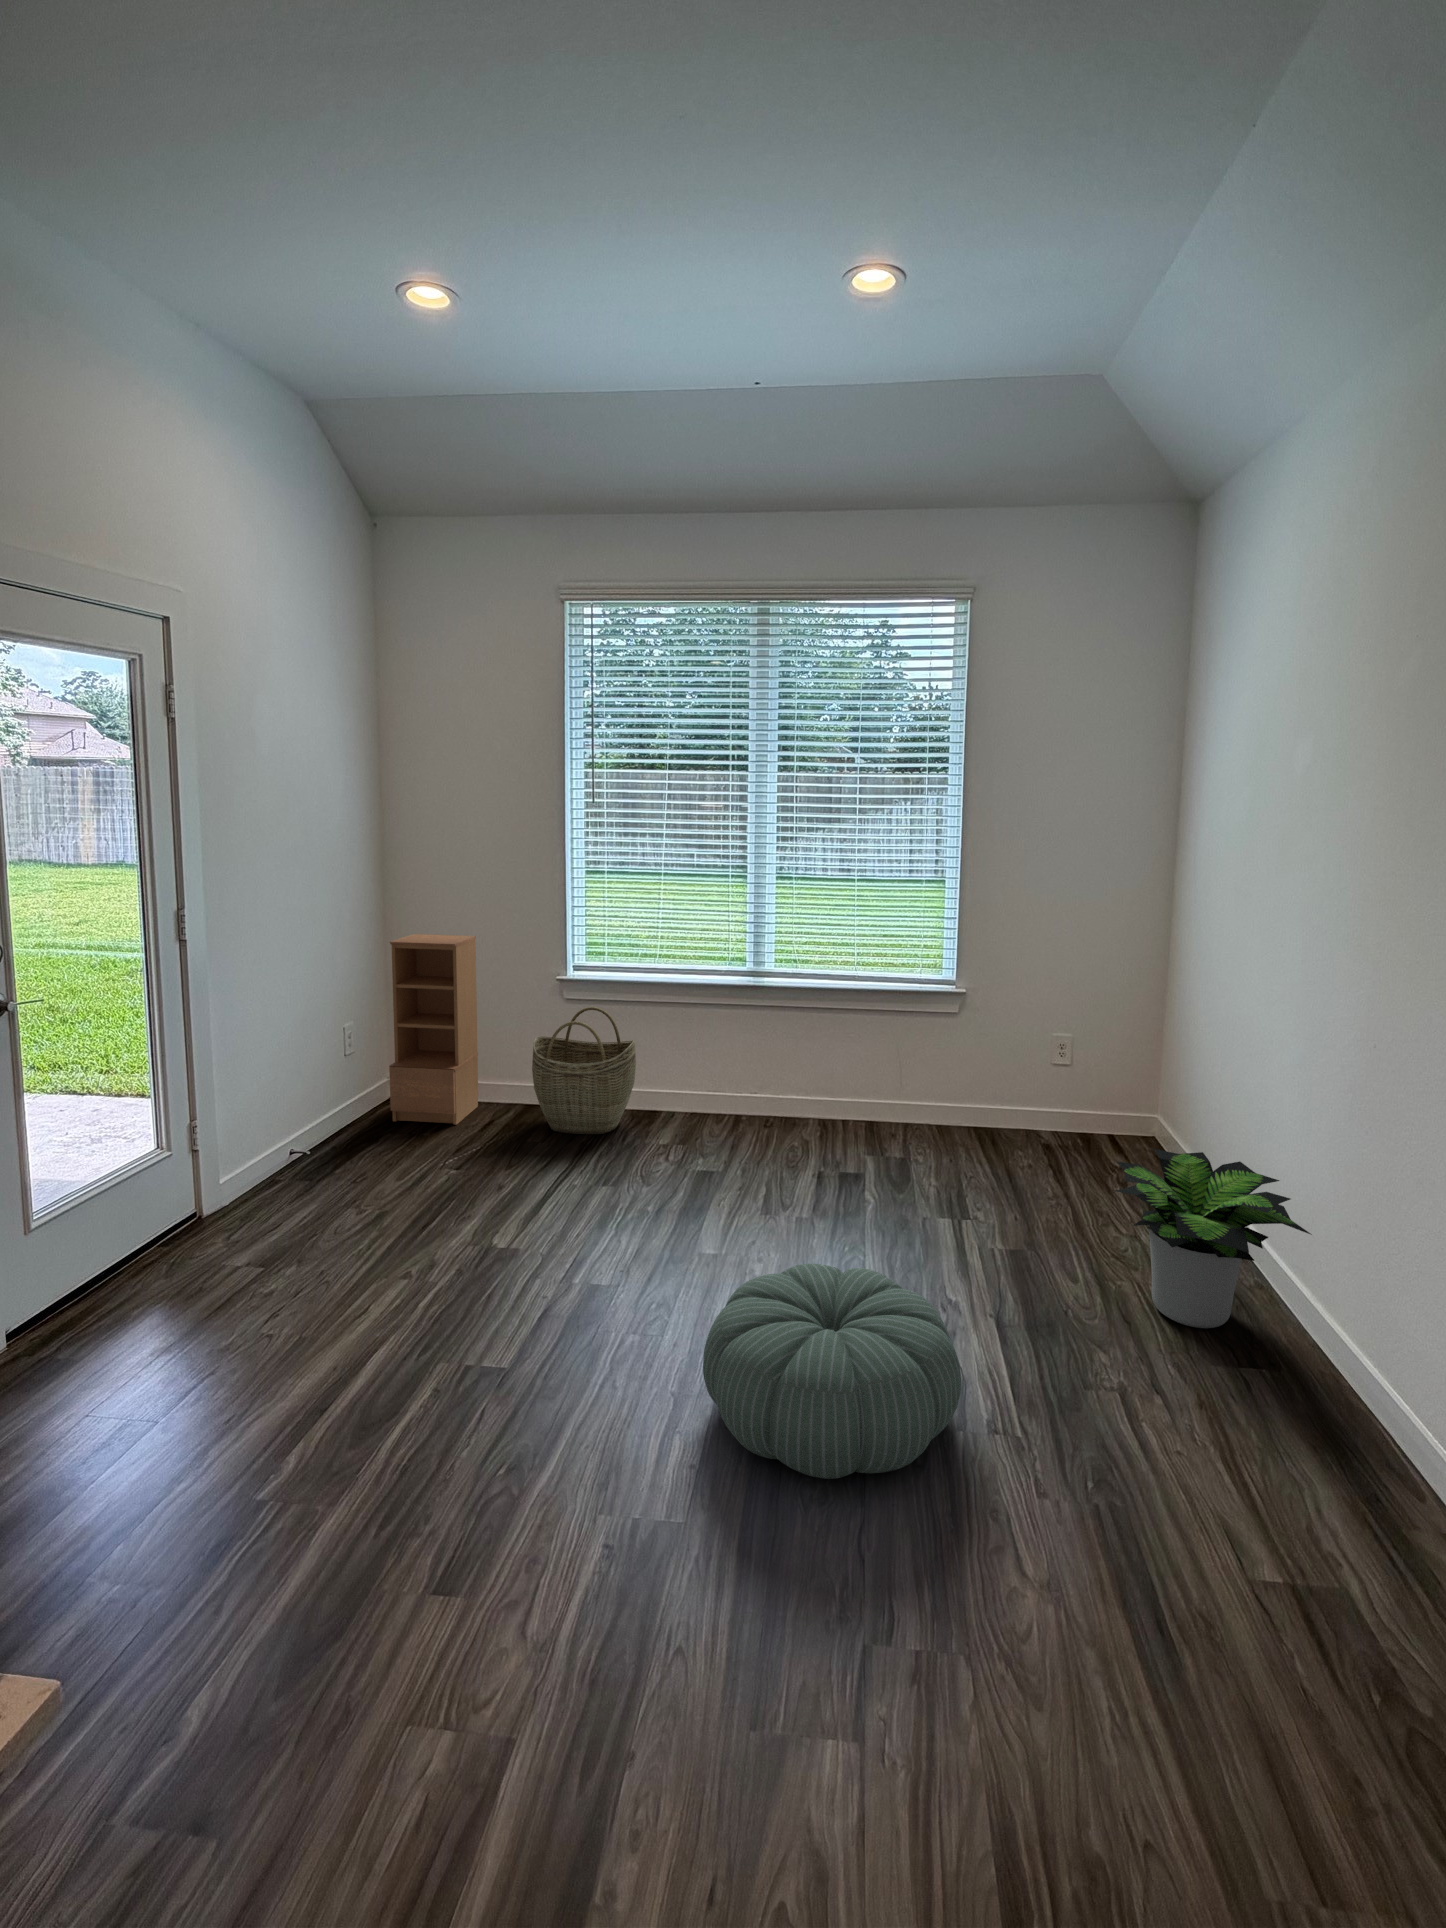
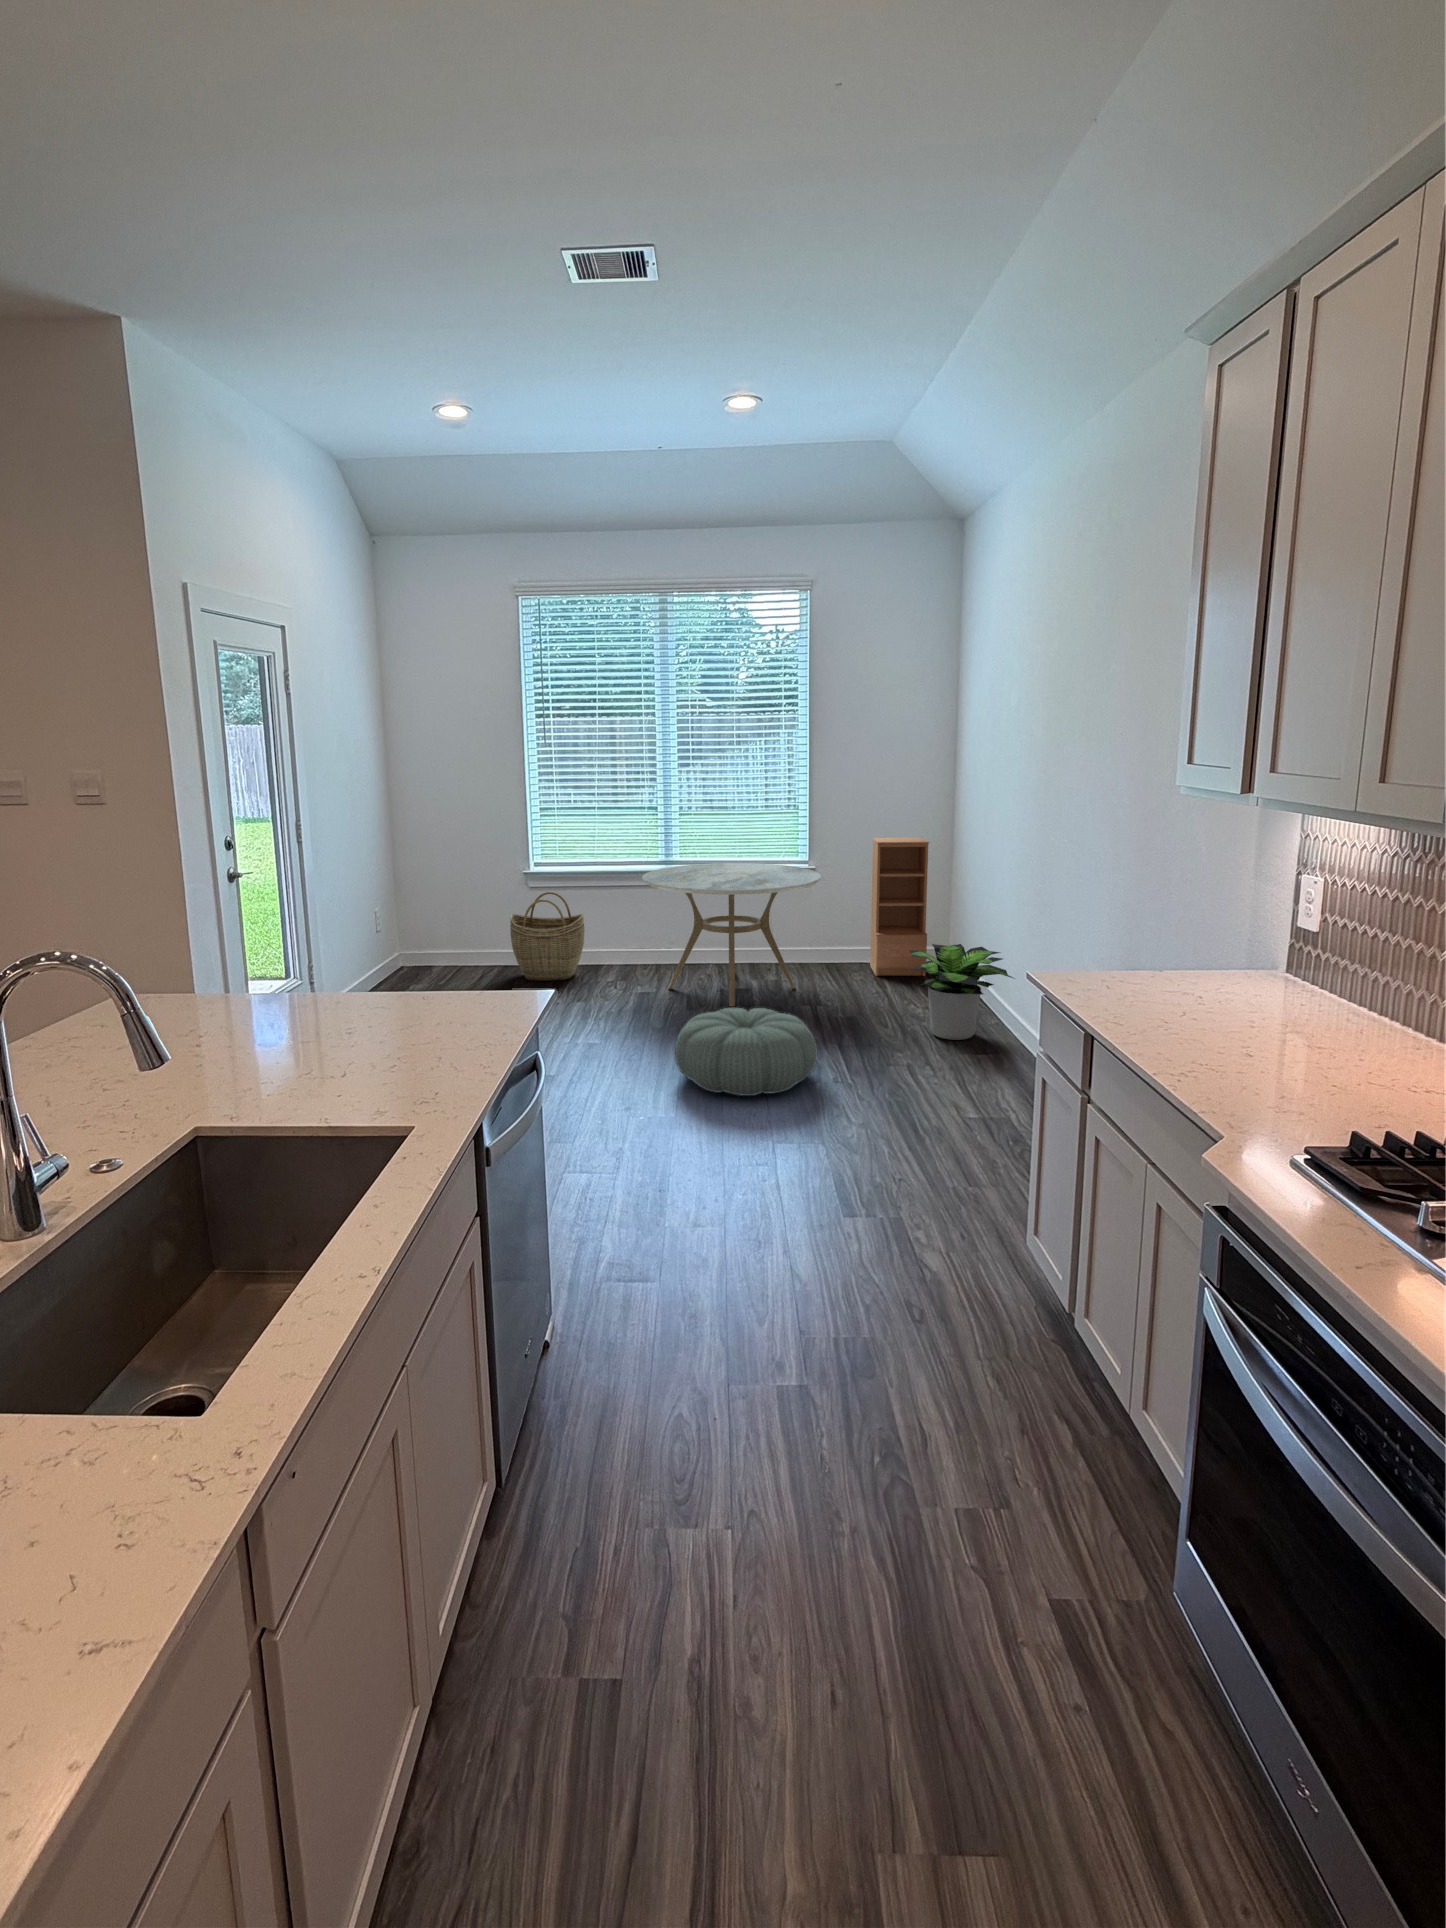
bookcase: present [389,934,478,1125] -> present [870,838,929,976]
dining table: none [709,979,973,1210] -> present [642,863,821,1006]

